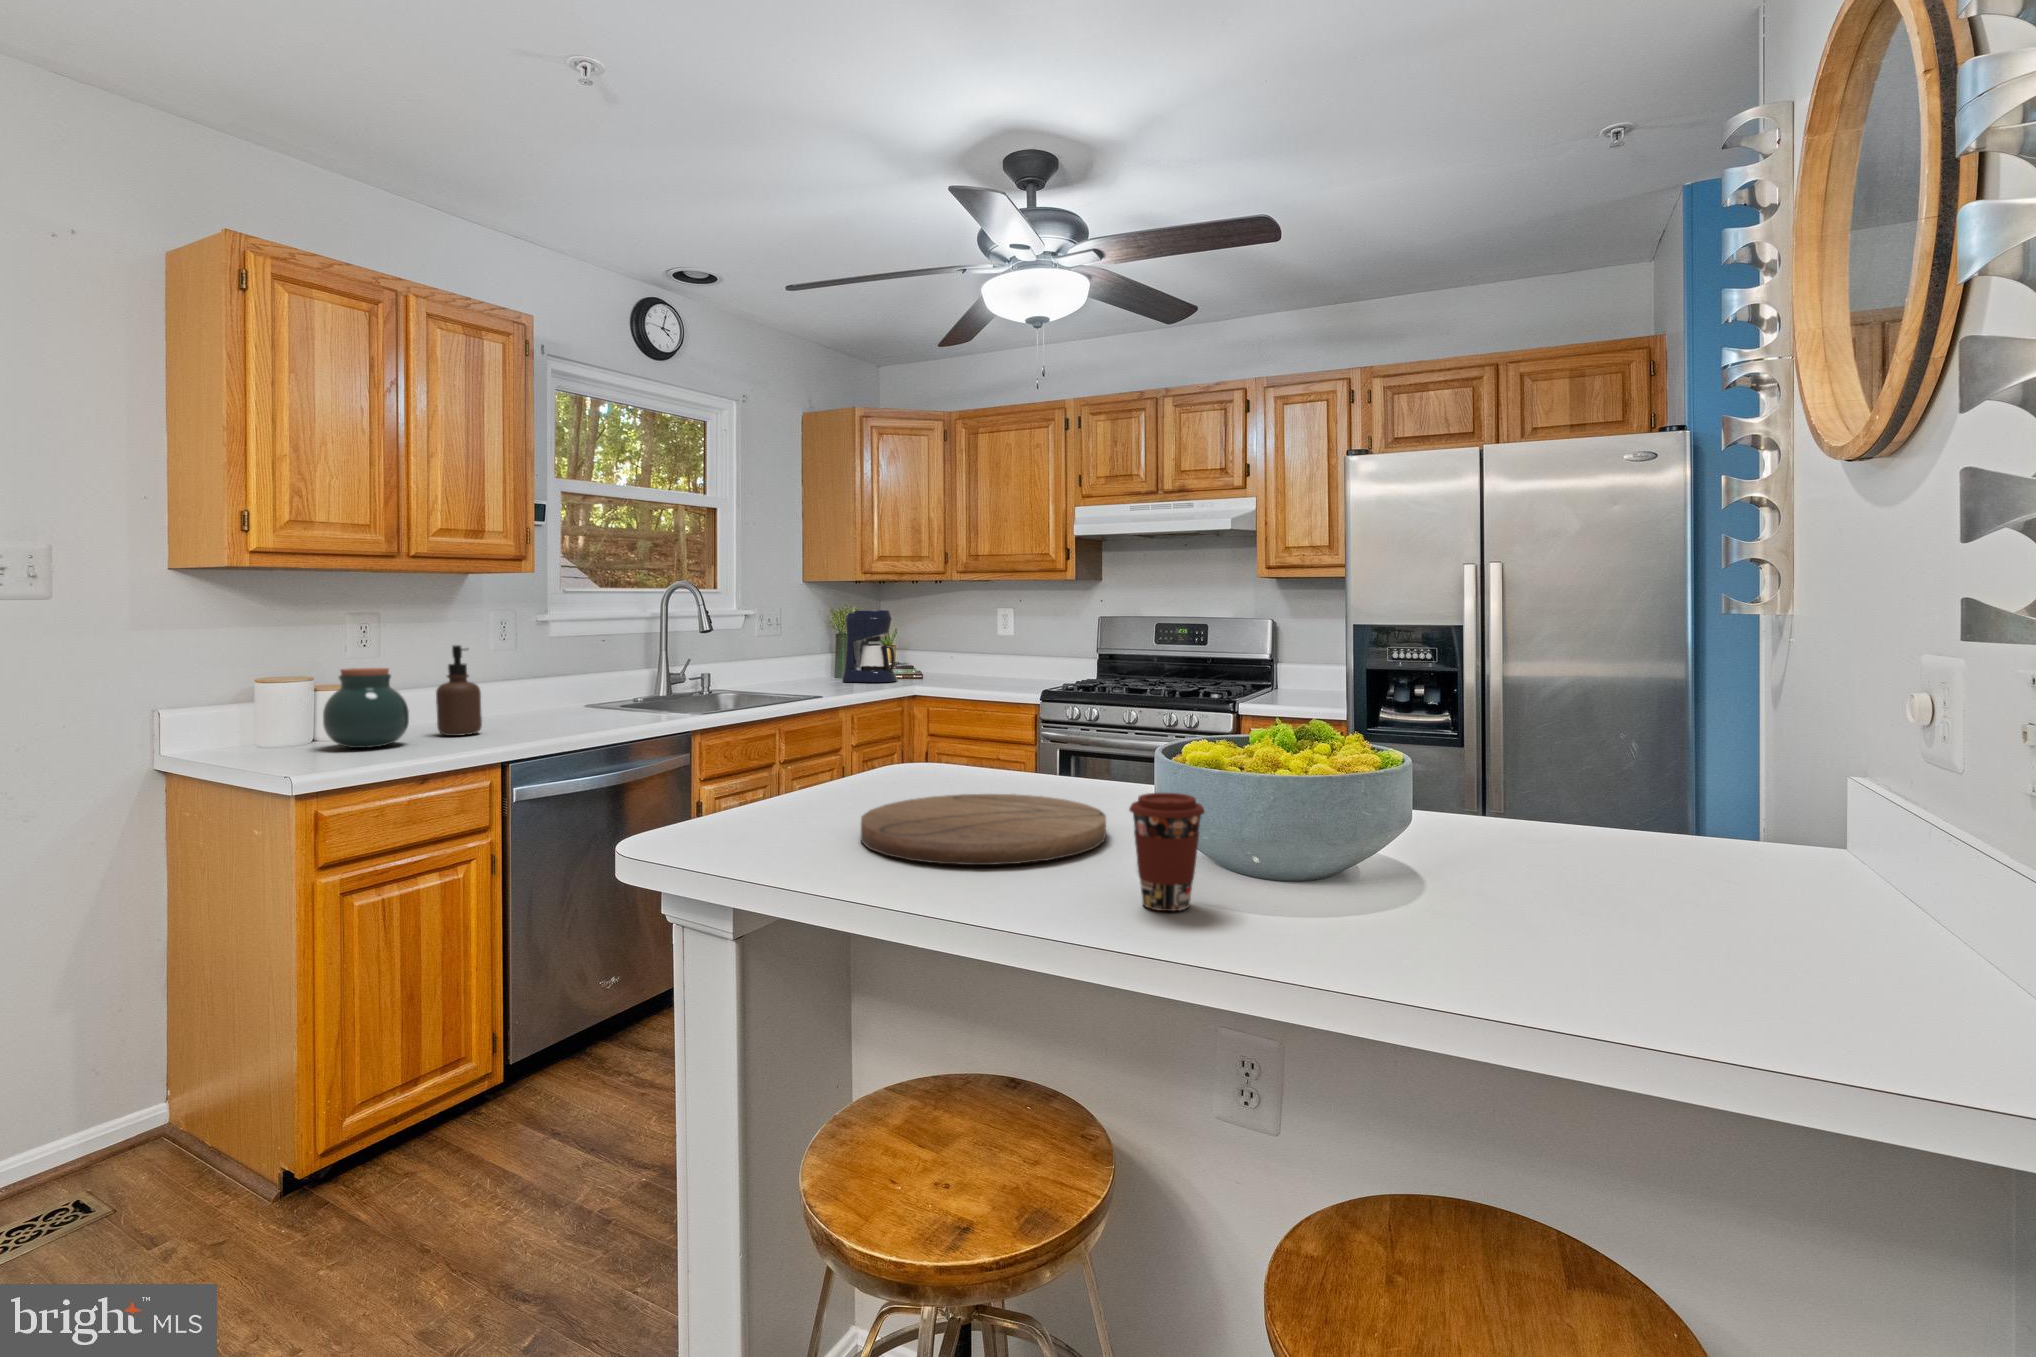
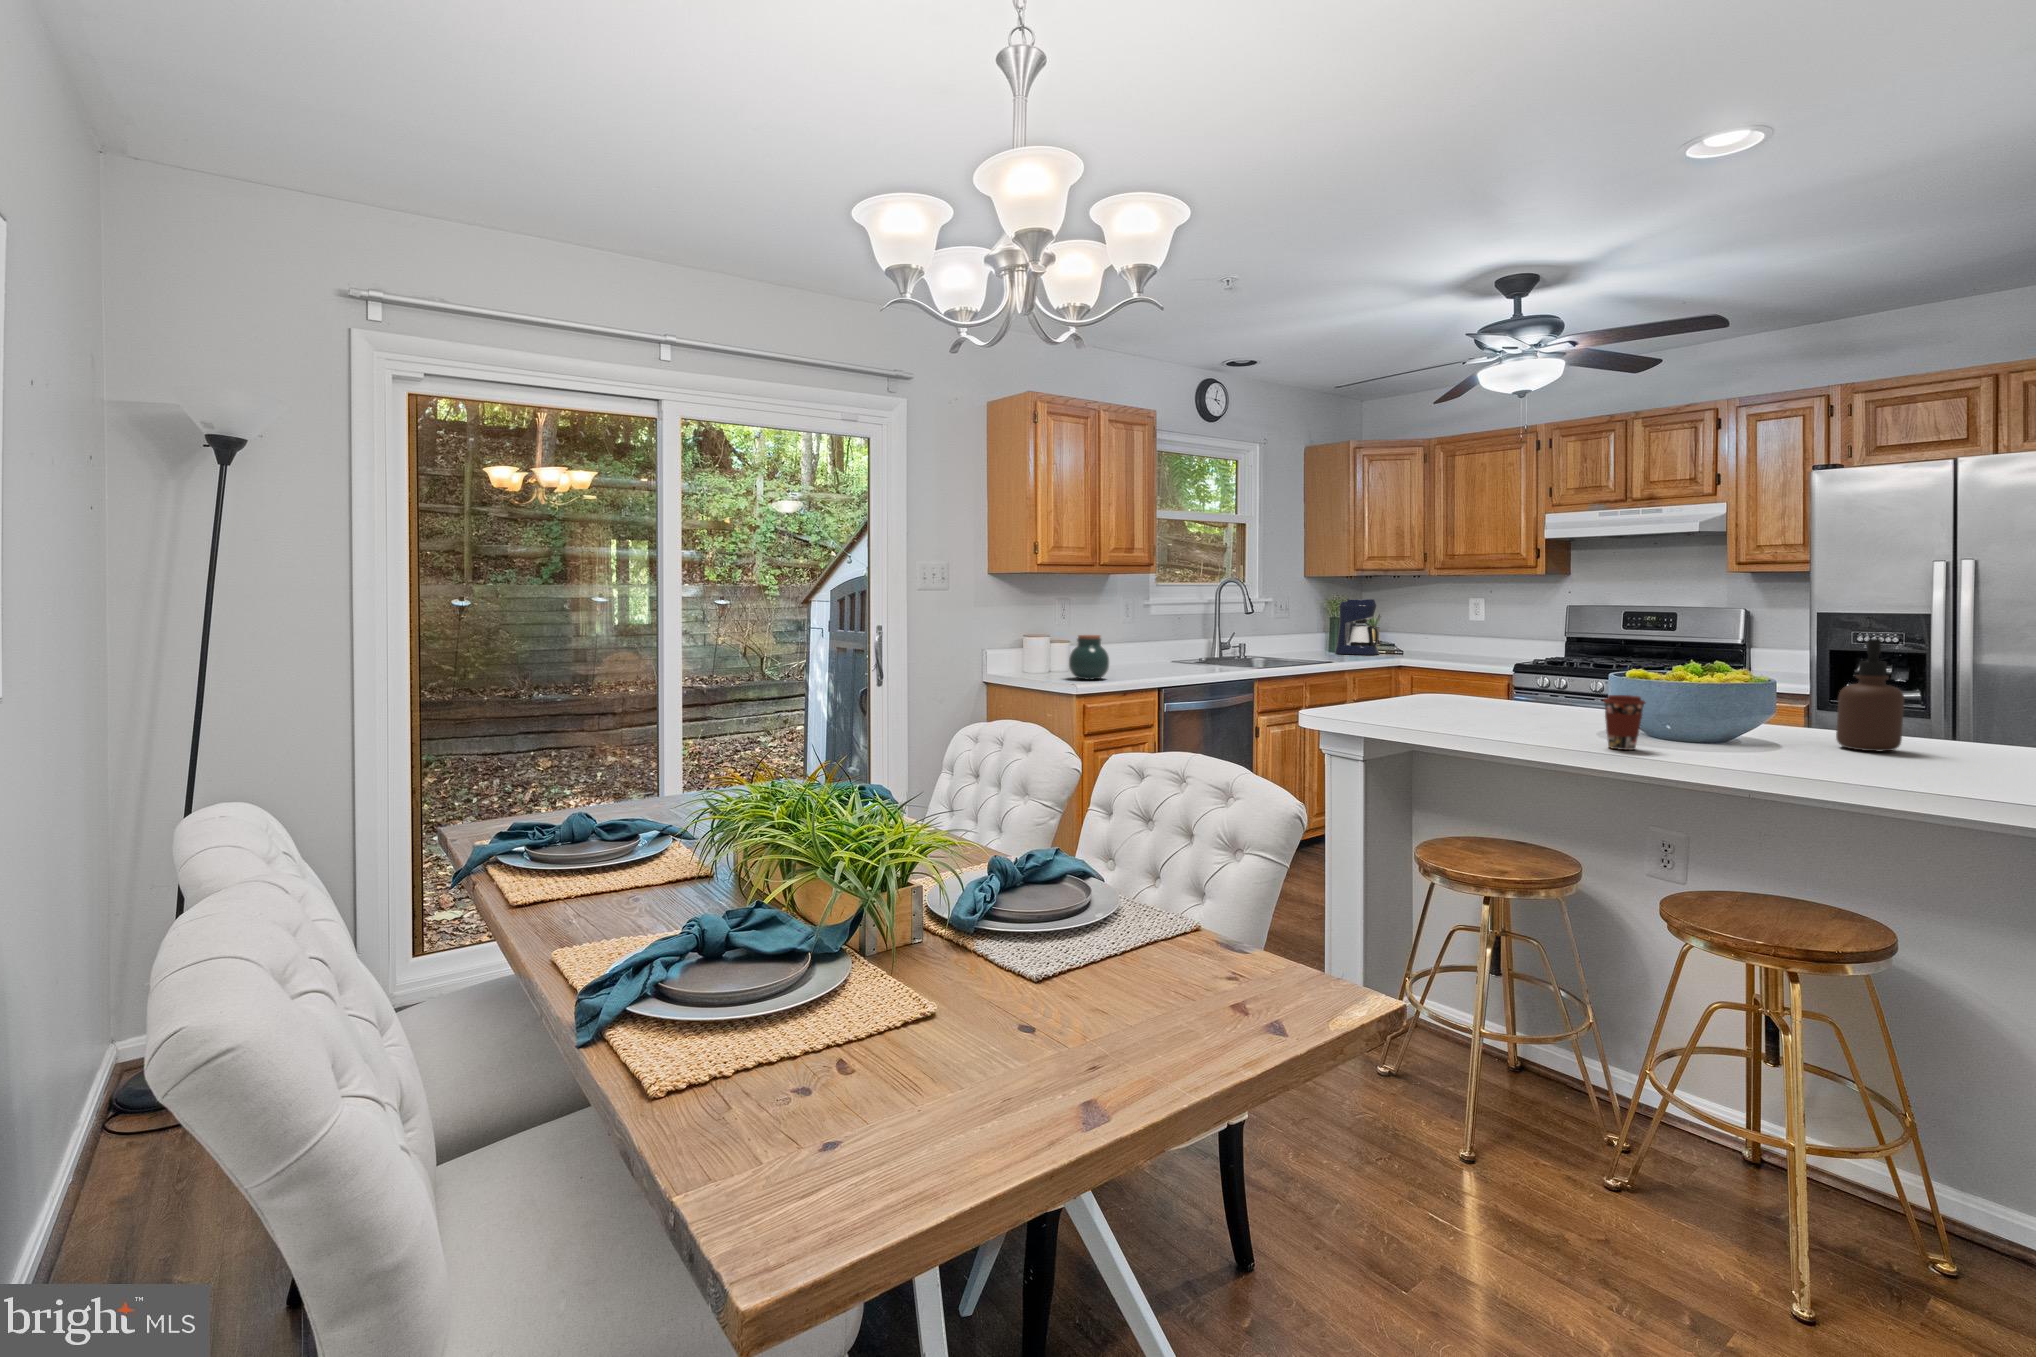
soap dispenser: present [436,645,482,736] -> present [1836,639,1904,751]
cutting board: present [861,794,1106,865] -> none [1436,706,1584,732]

